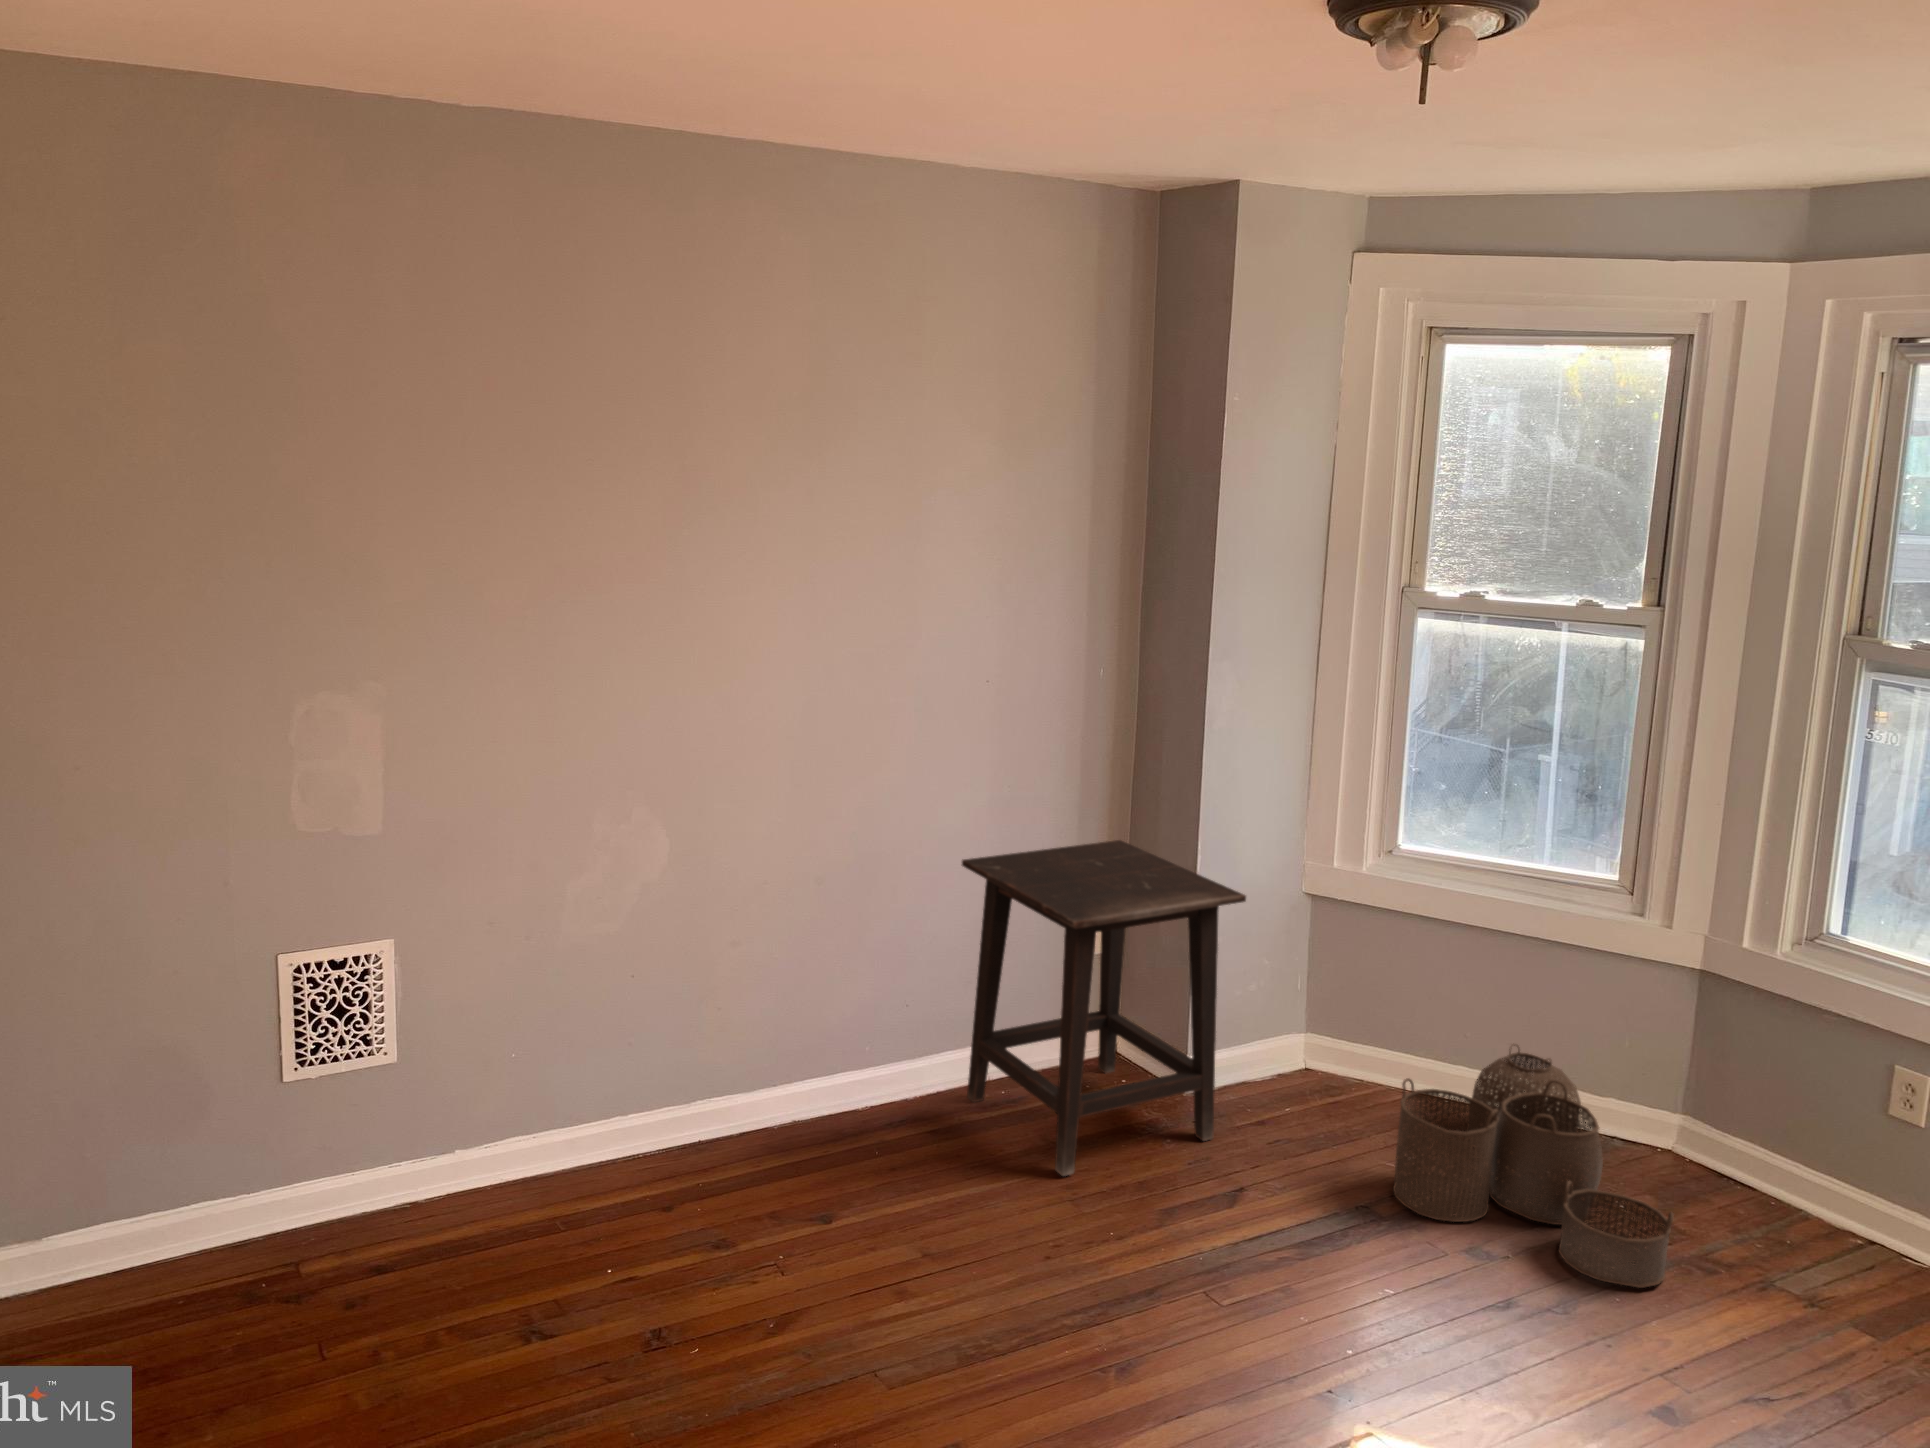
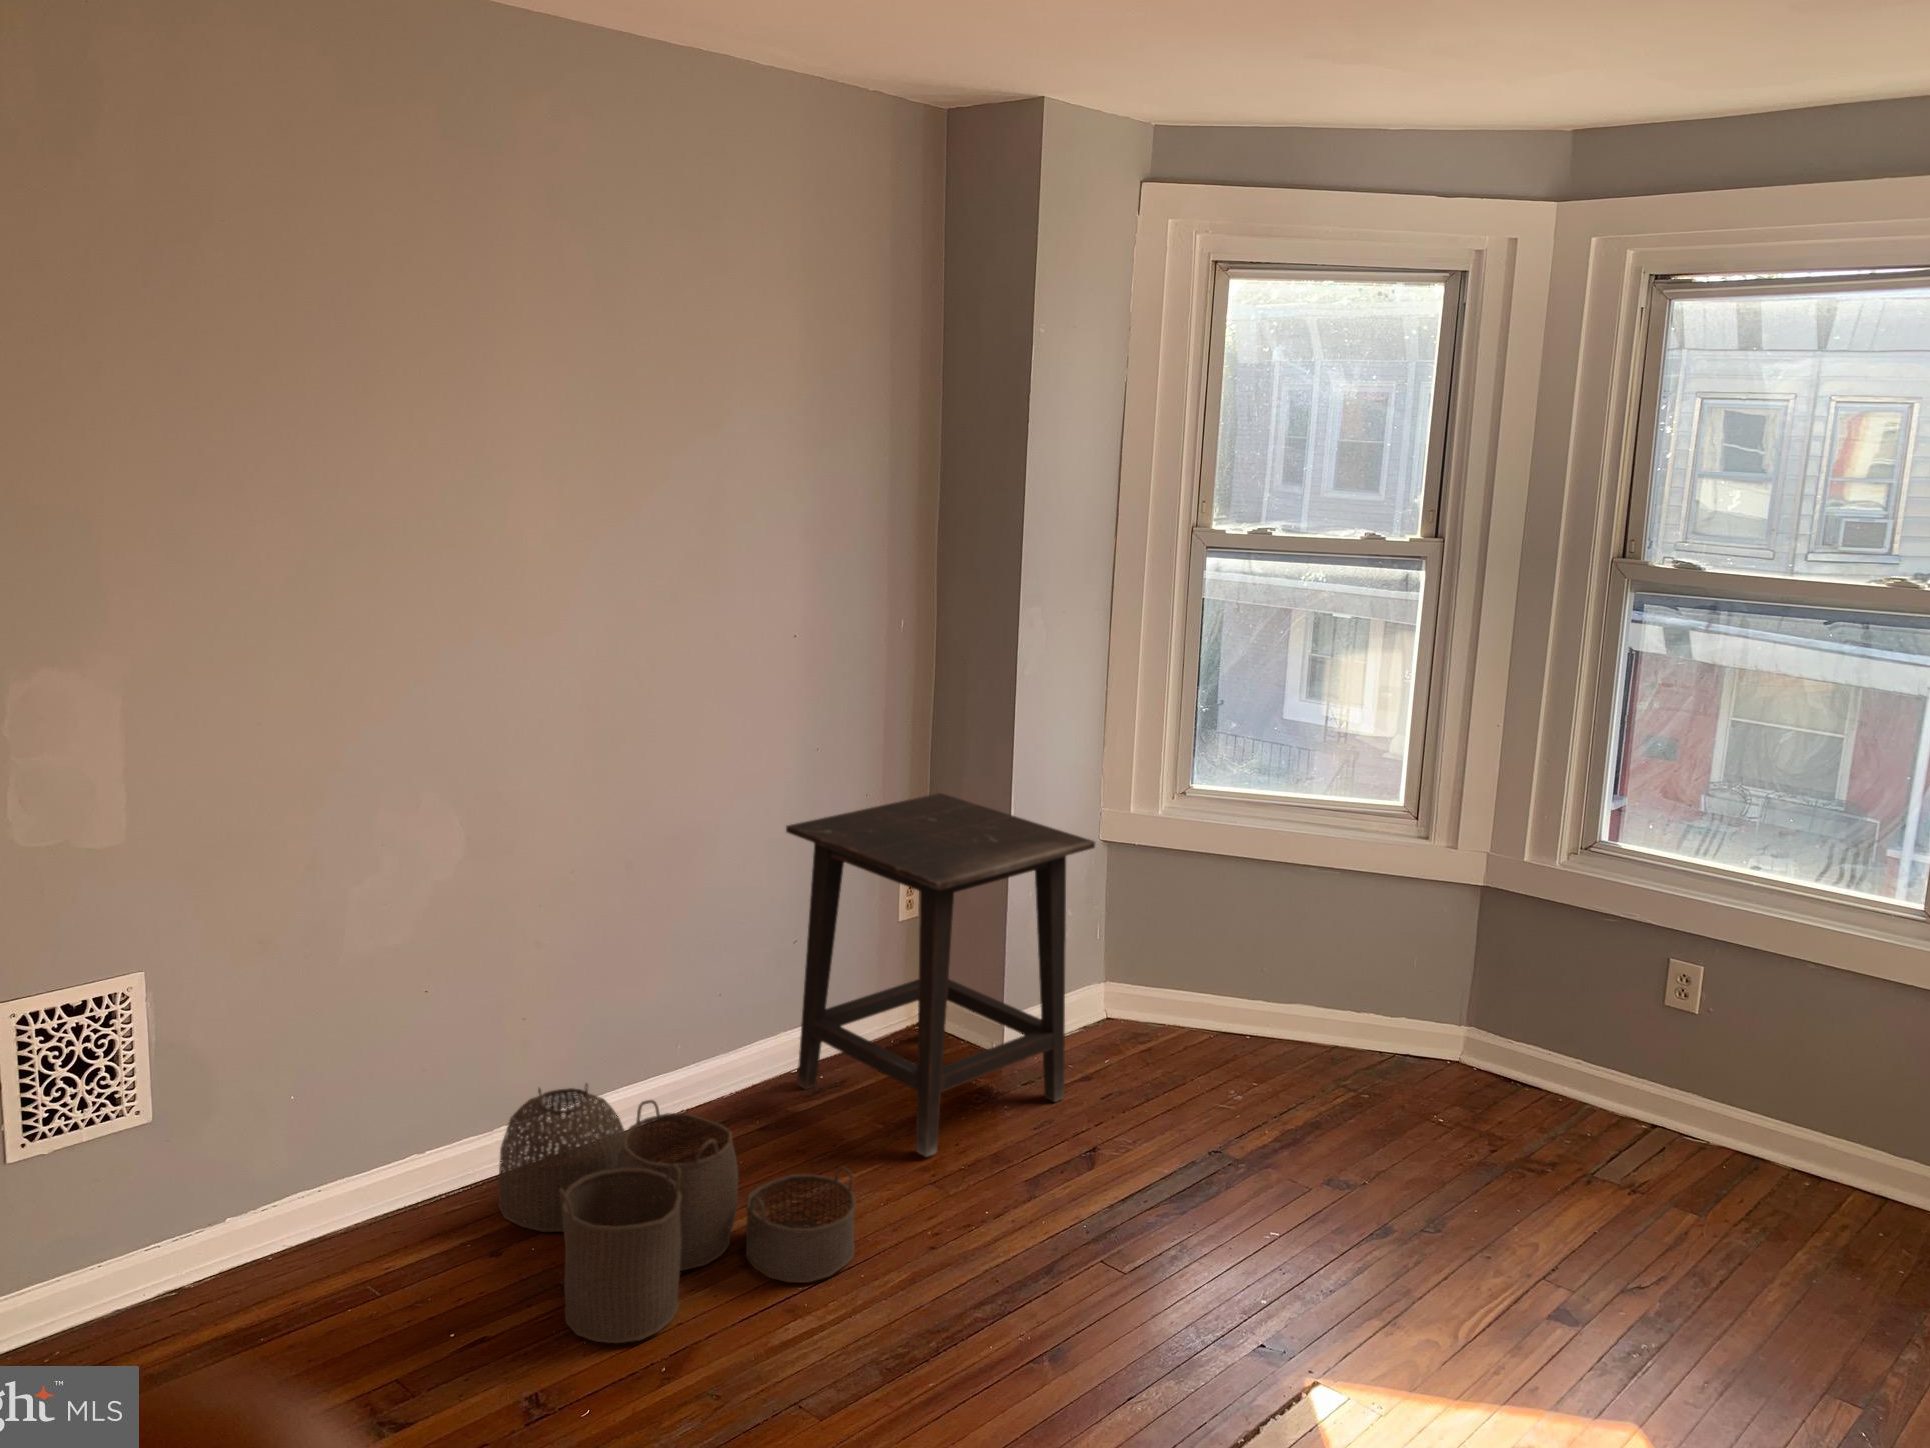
woven basket: present [1393,1045,1674,1288] -> present [498,1084,856,1343]

